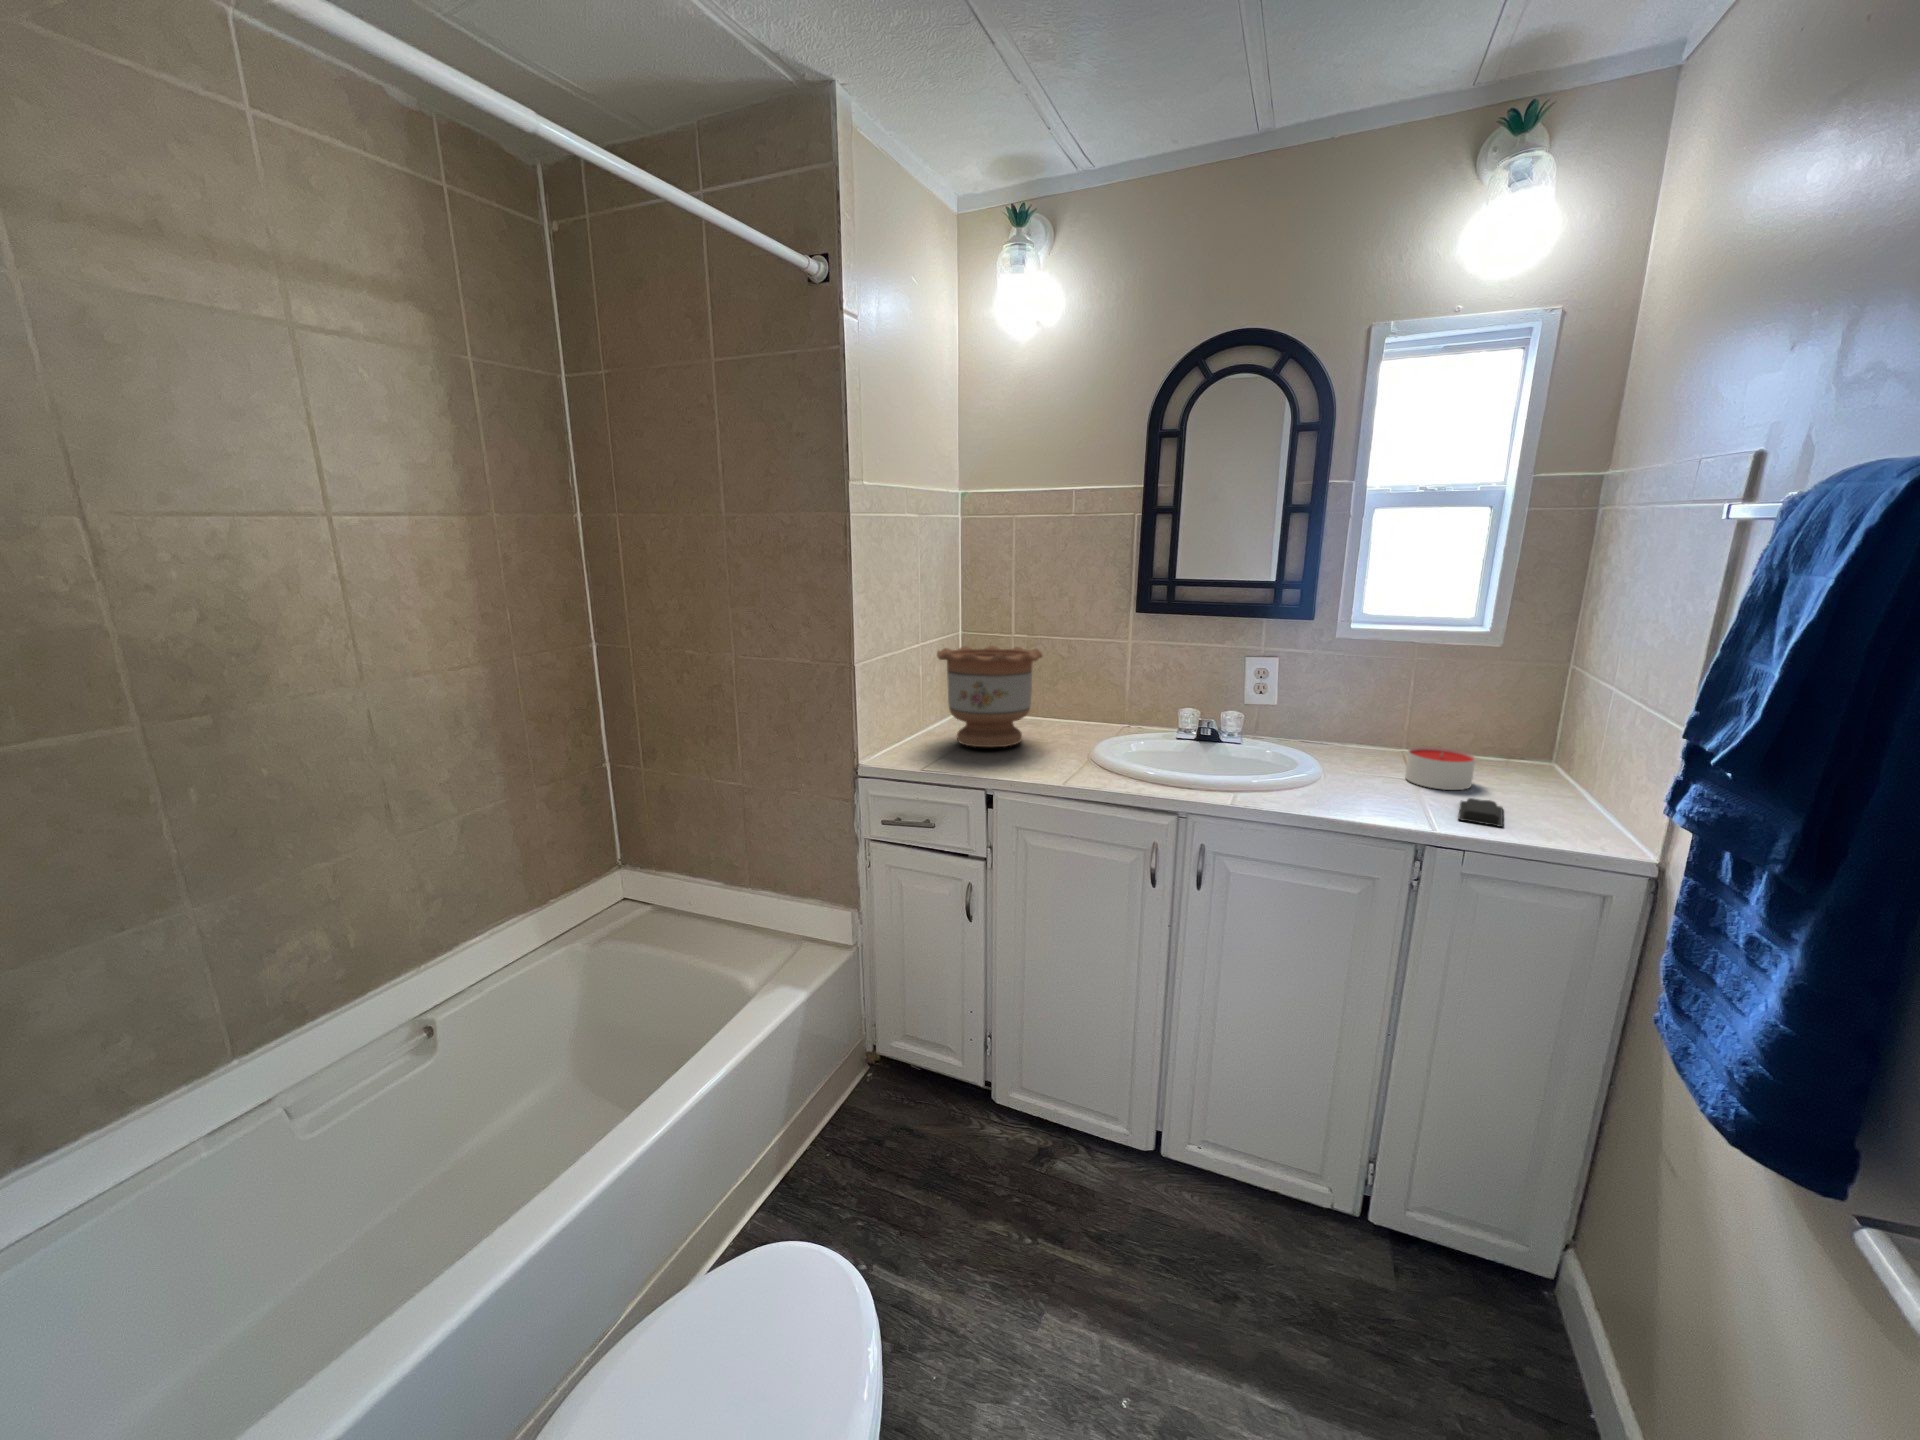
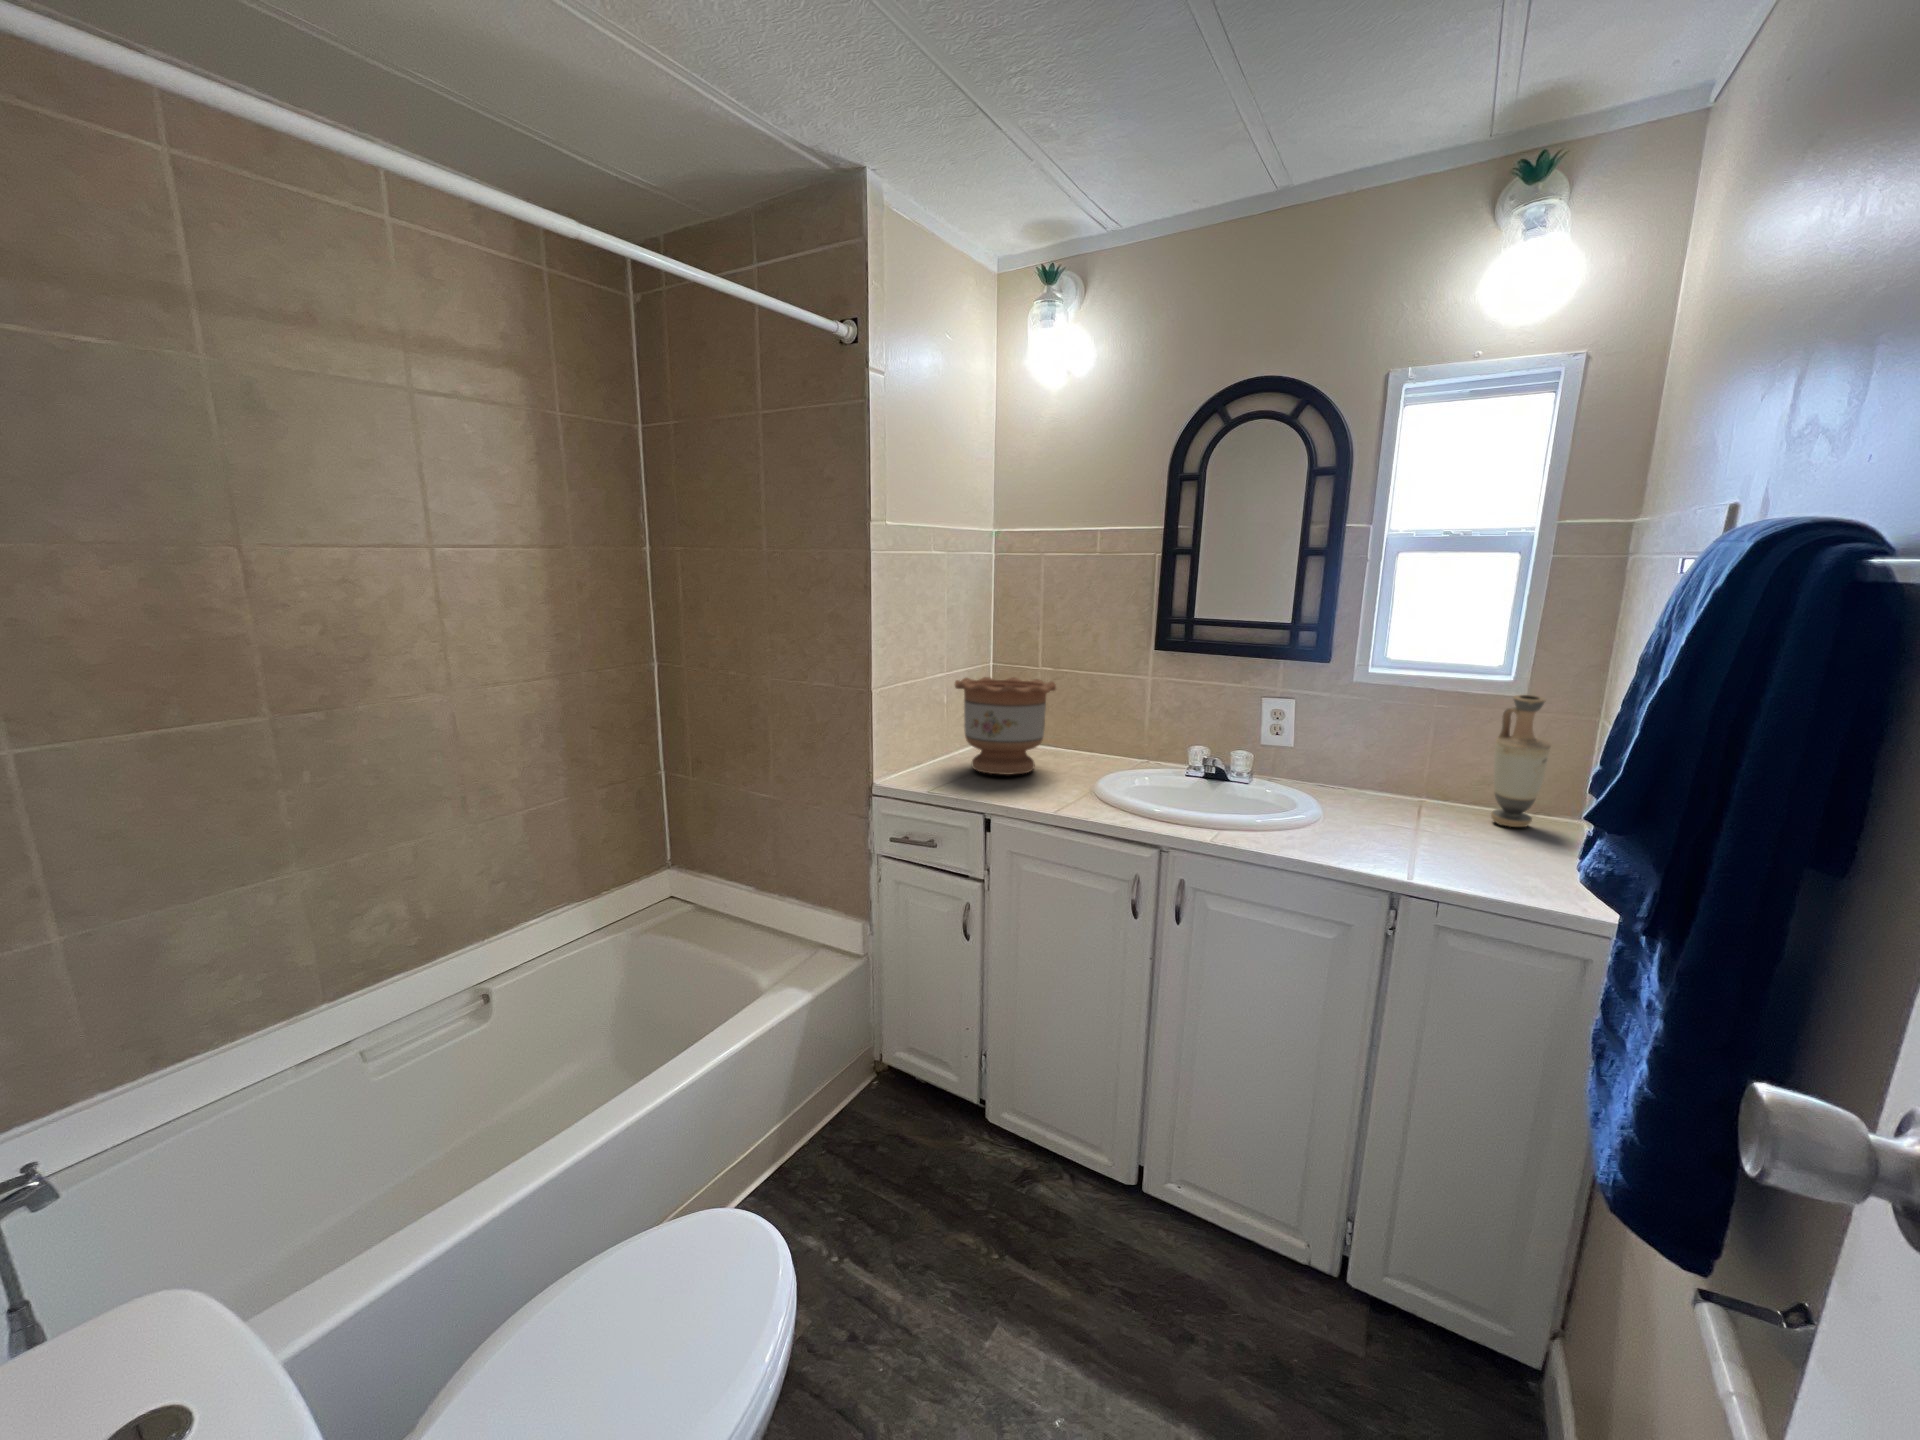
vase: none [1474,644,1532,772] -> present [1491,695,1551,827]
candle: present [1405,747,1475,790] -> none [1408,797,1480,843]
soap bar: present [1458,798,1503,827] -> none [1438,851,1496,882]

